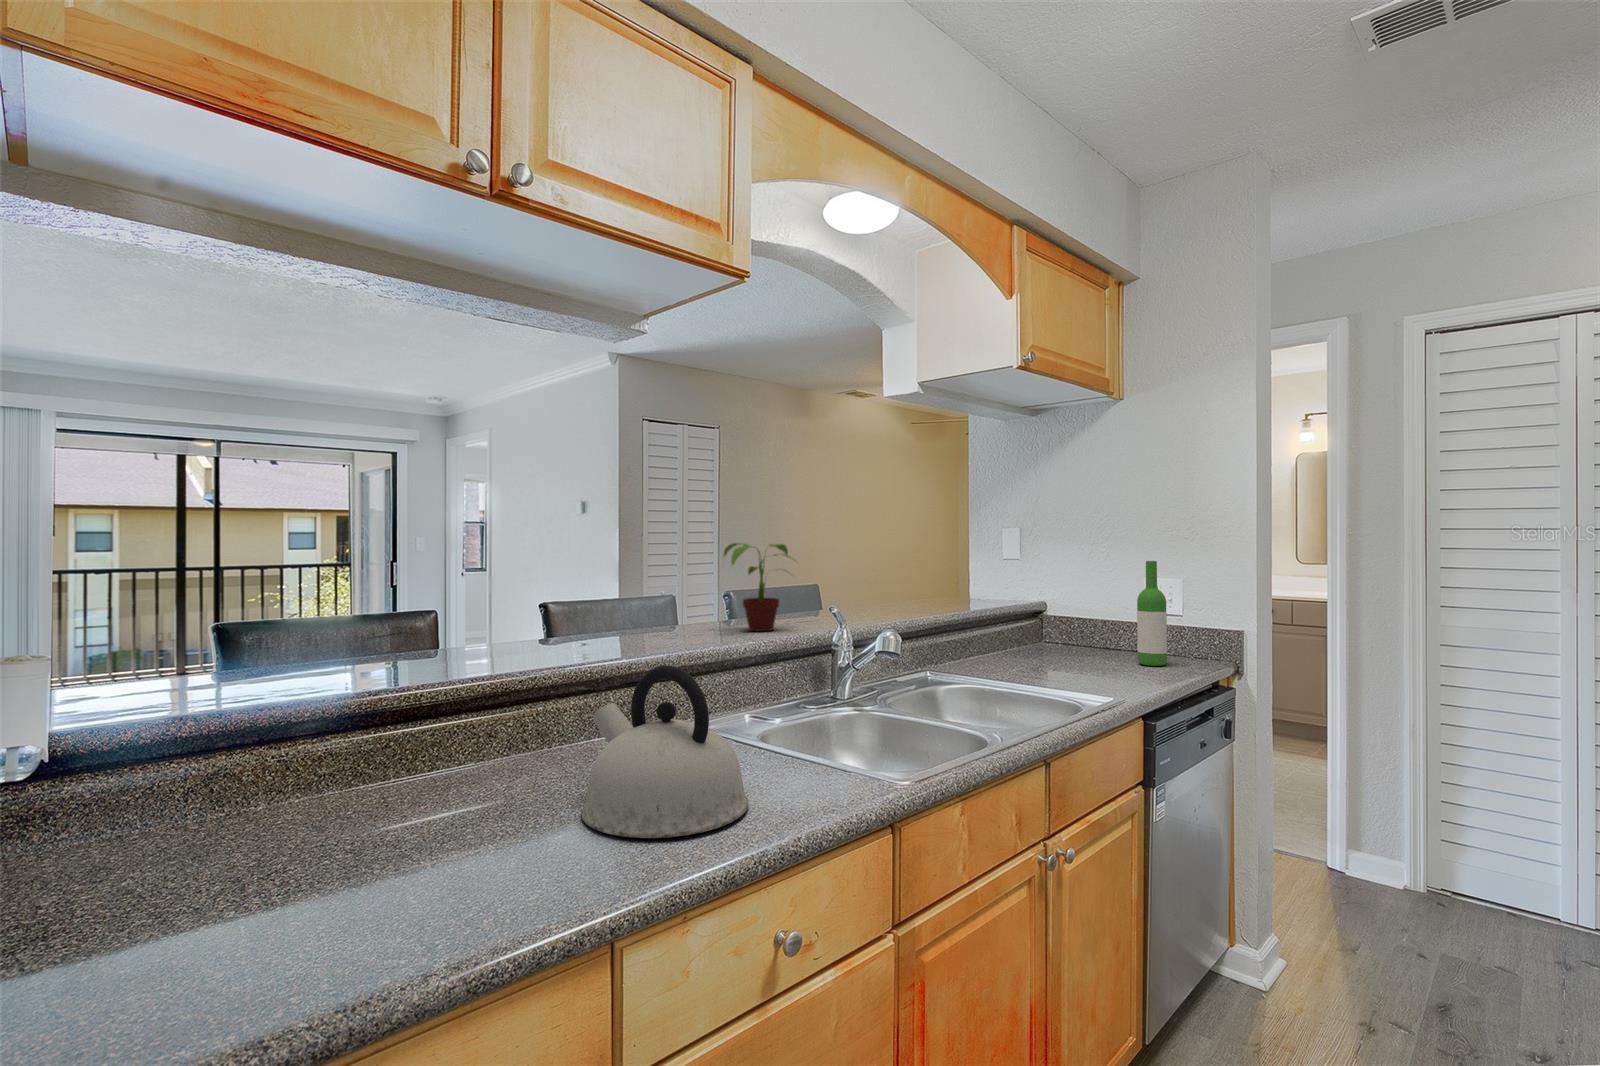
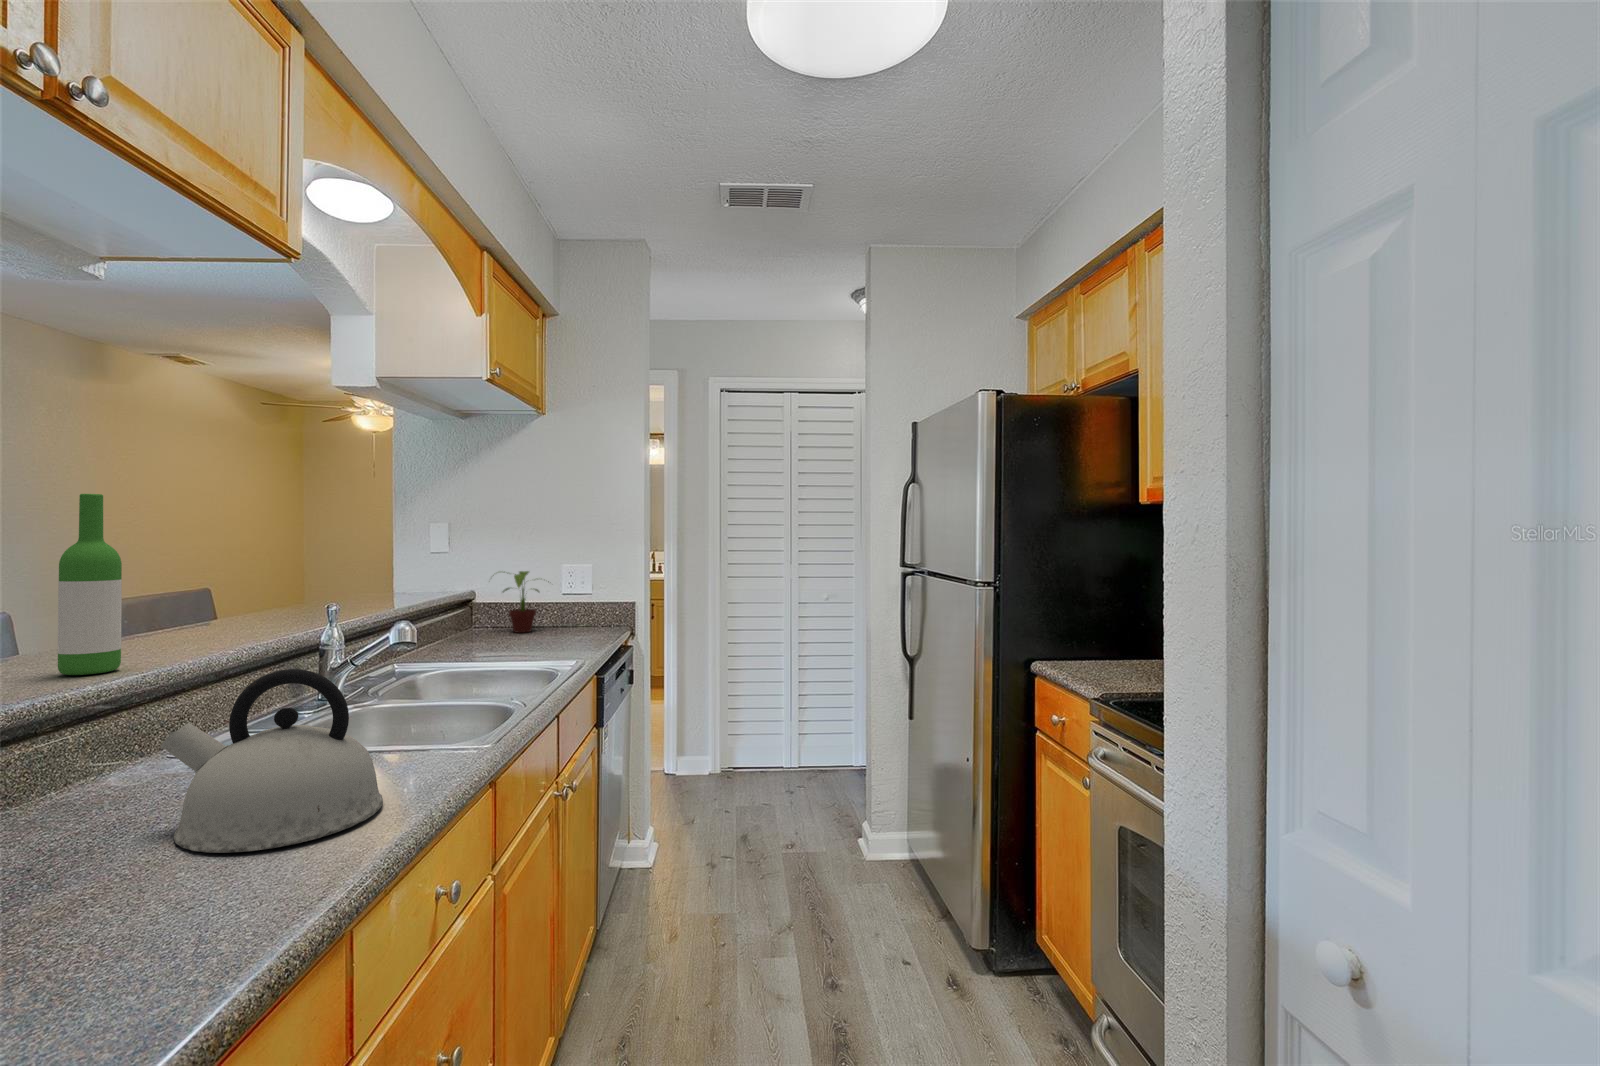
potted plant: present [724,543,795,631] -> present [503,571,549,633]
wine bottle: present [1137,561,1167,666] -> present [58,494,122,675]

